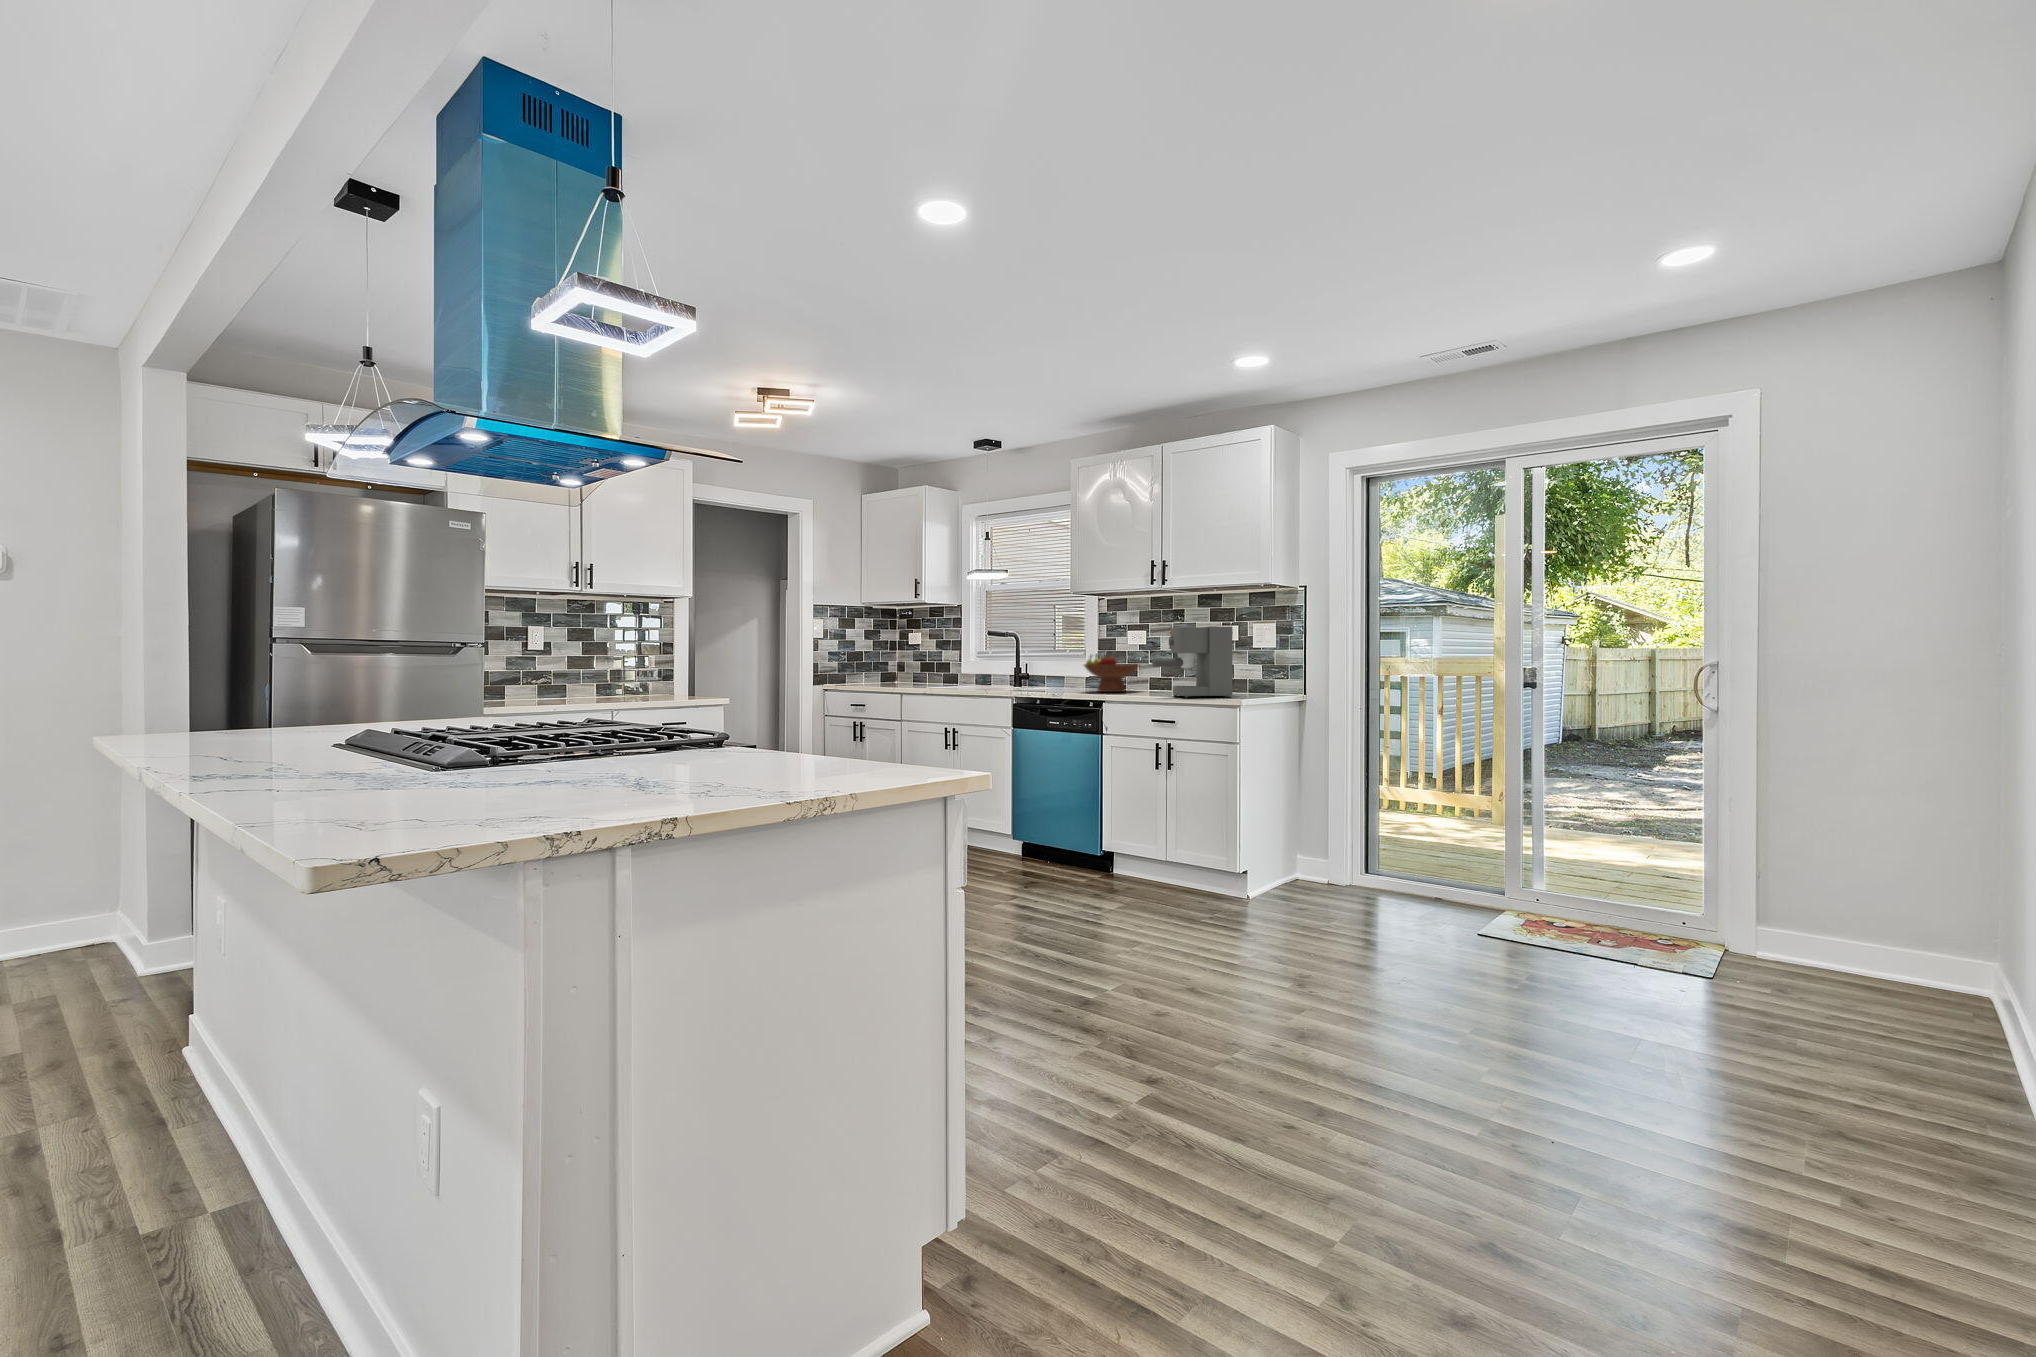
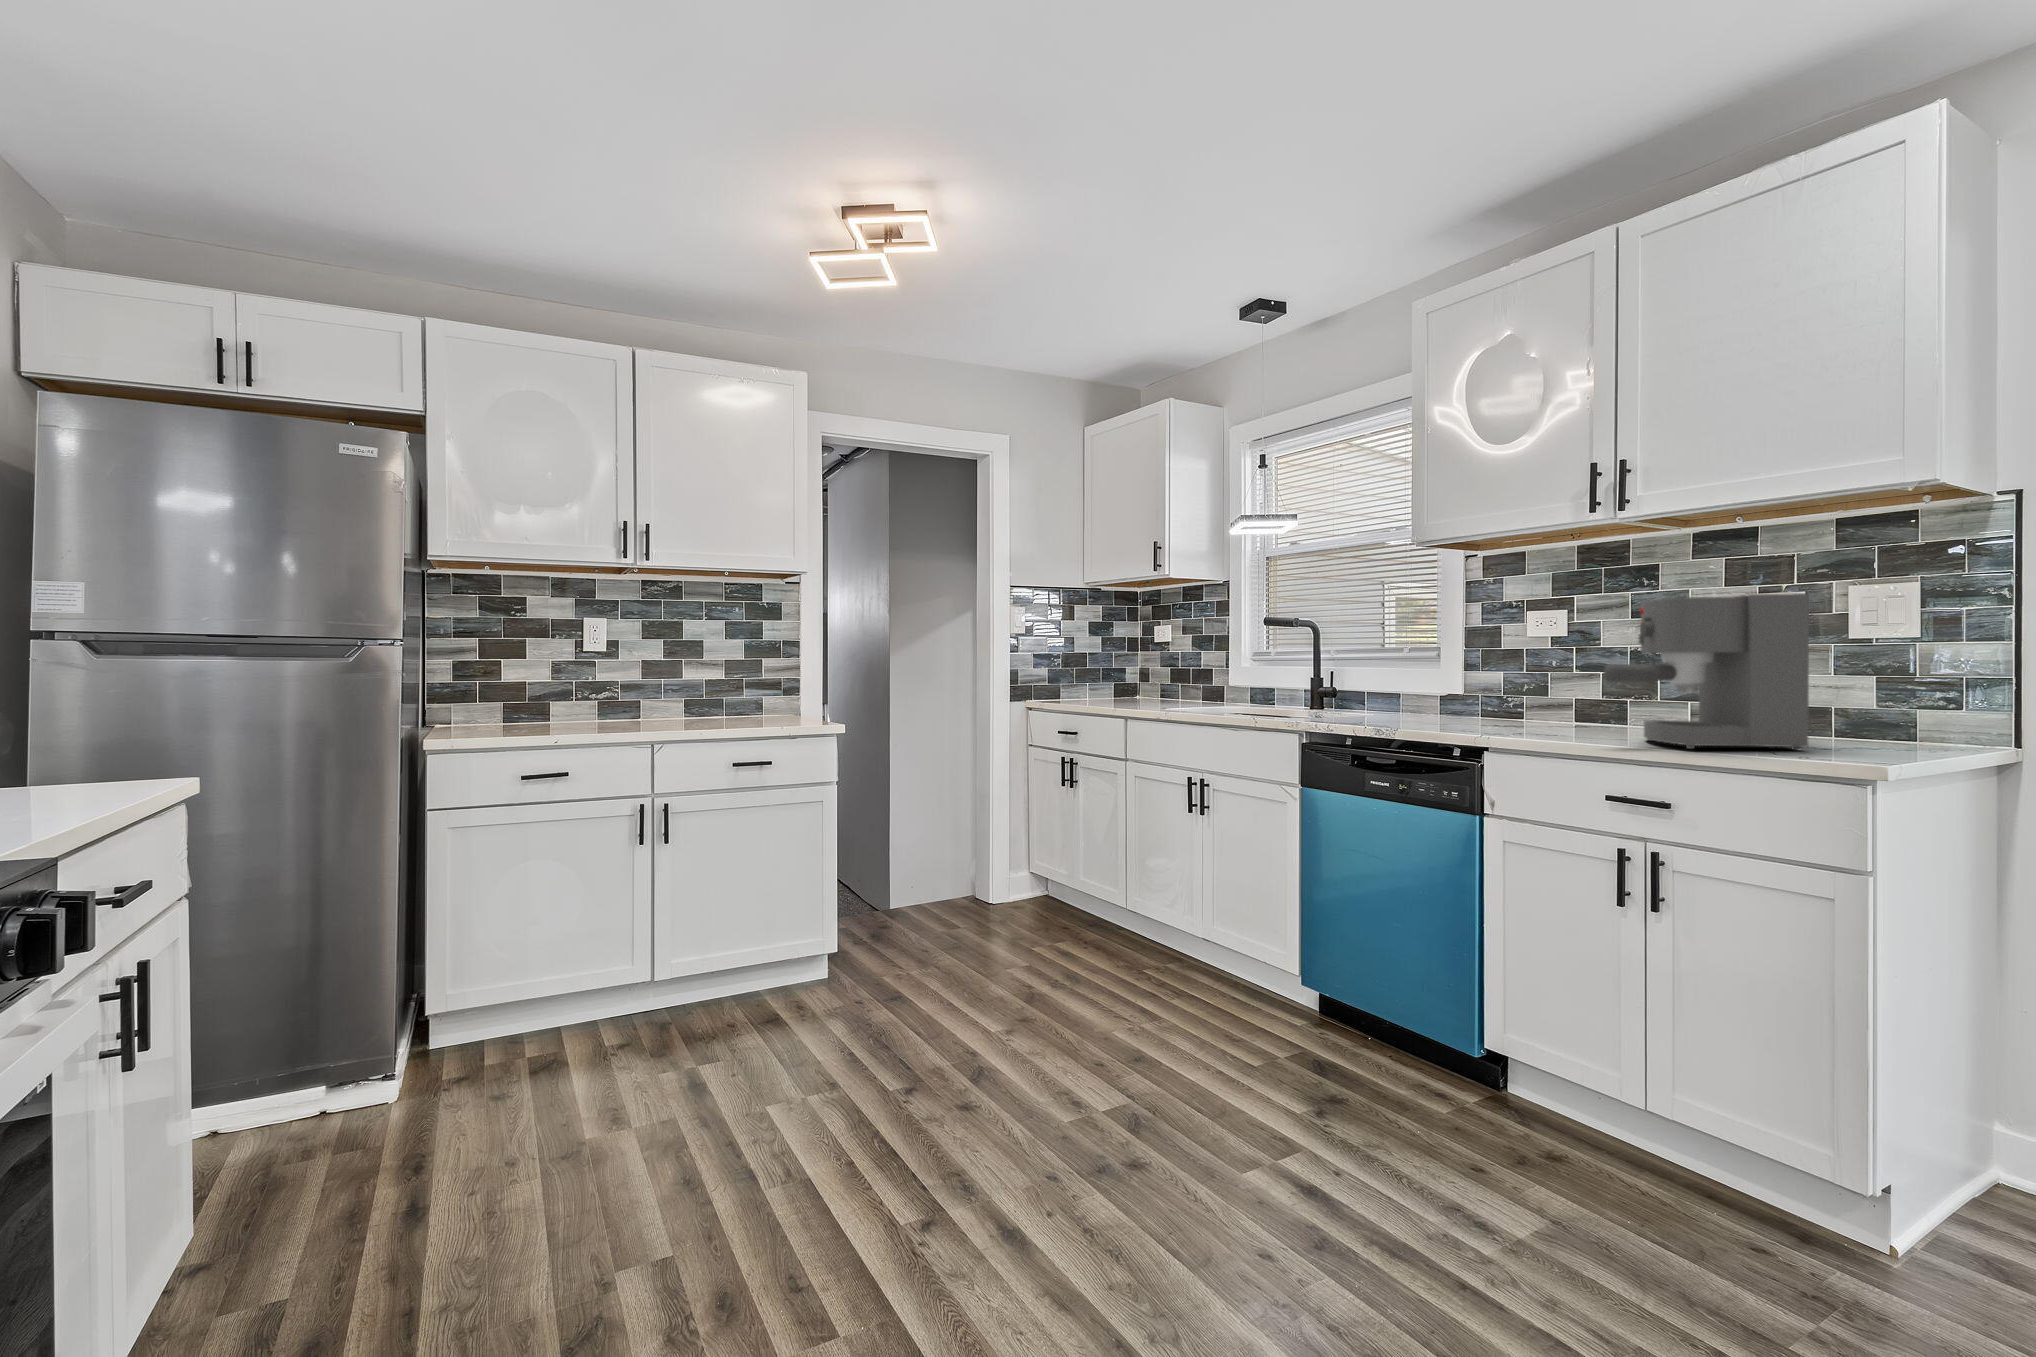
fruit bowl: present [1084,654,1139,692] -> none [1439,654,1558,726]

